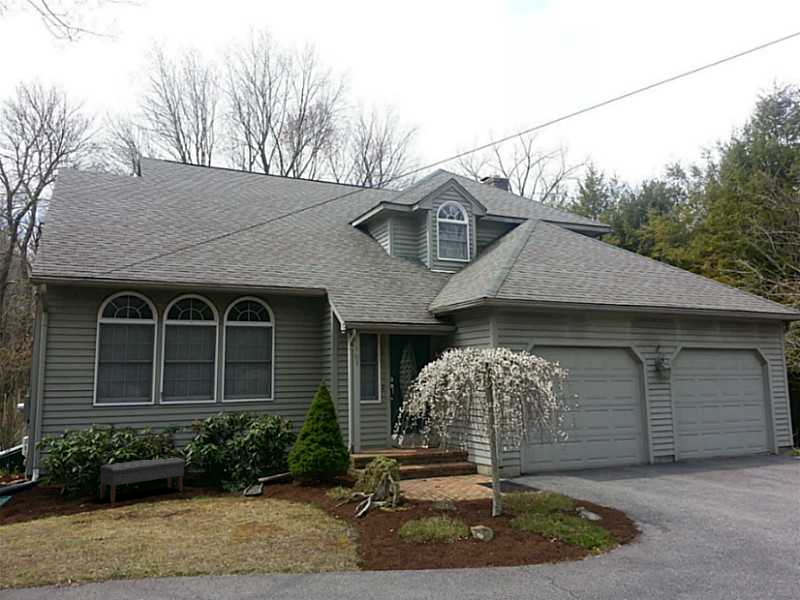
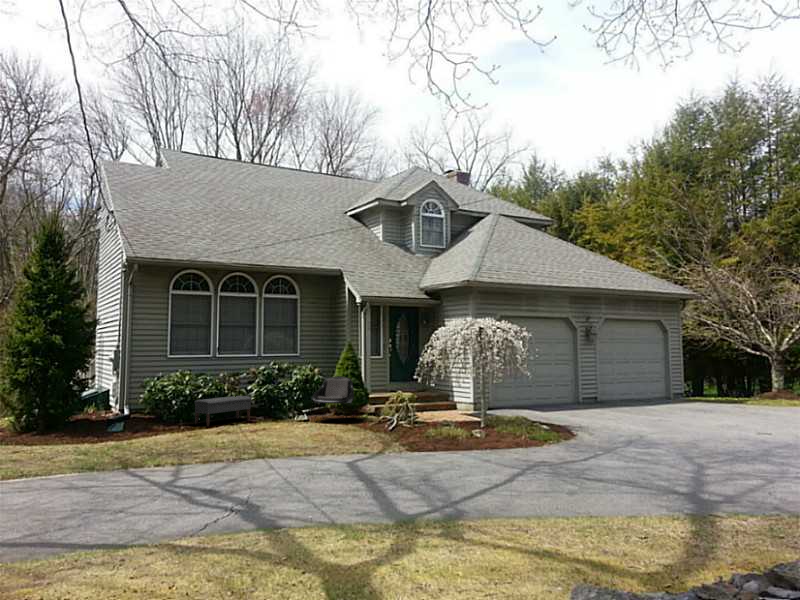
lounge chair: none [260,431,323,500] -> present [312,376,354,423]

